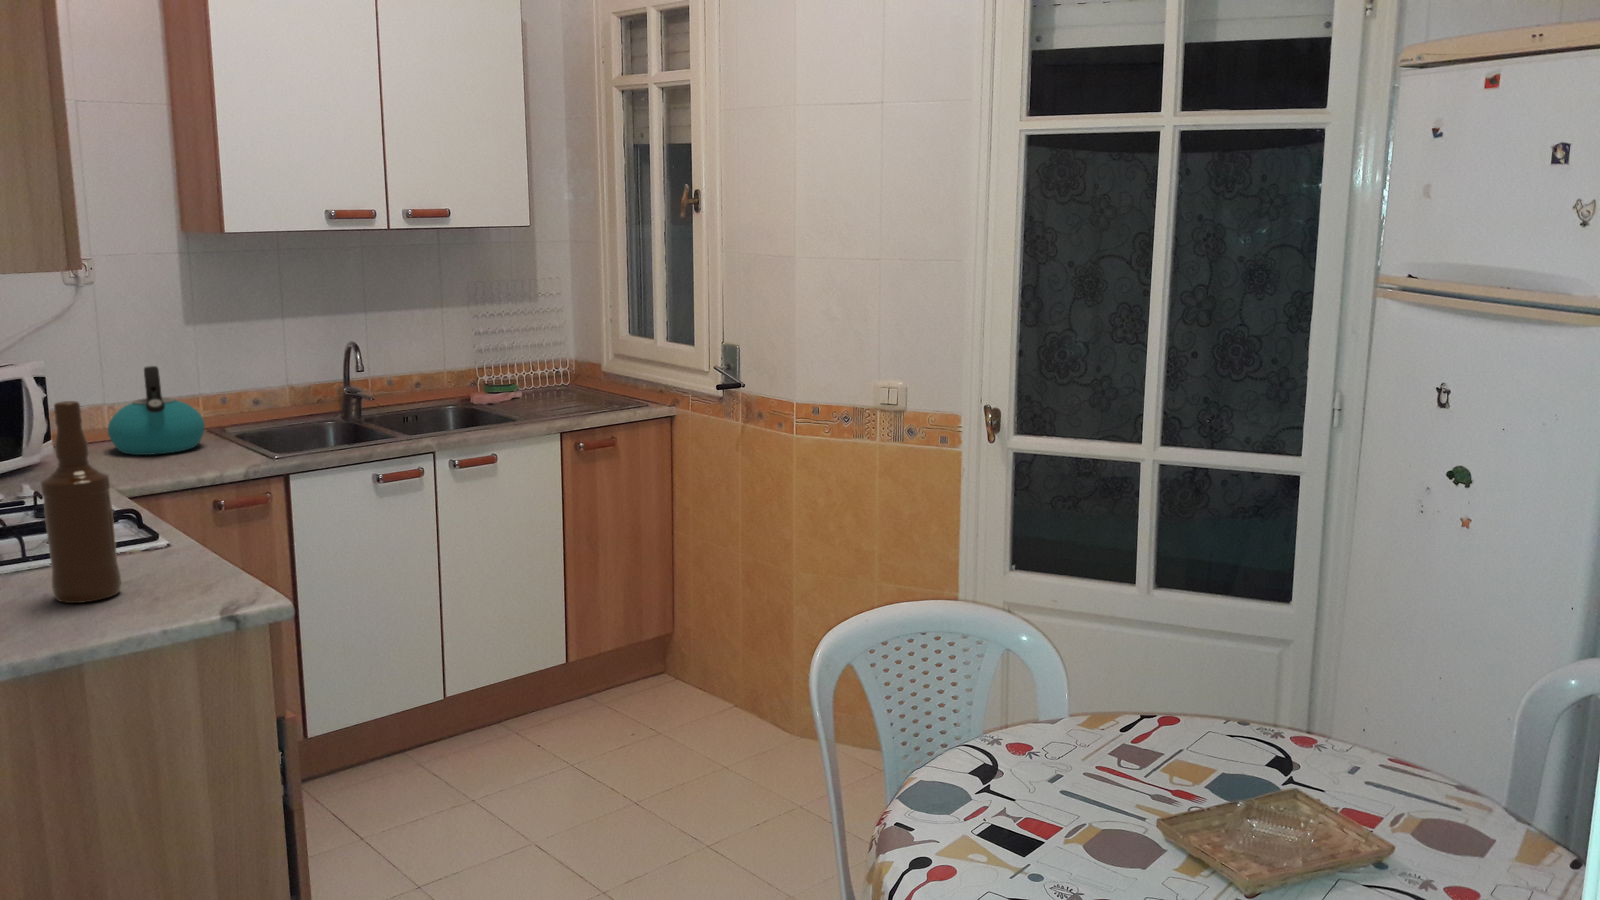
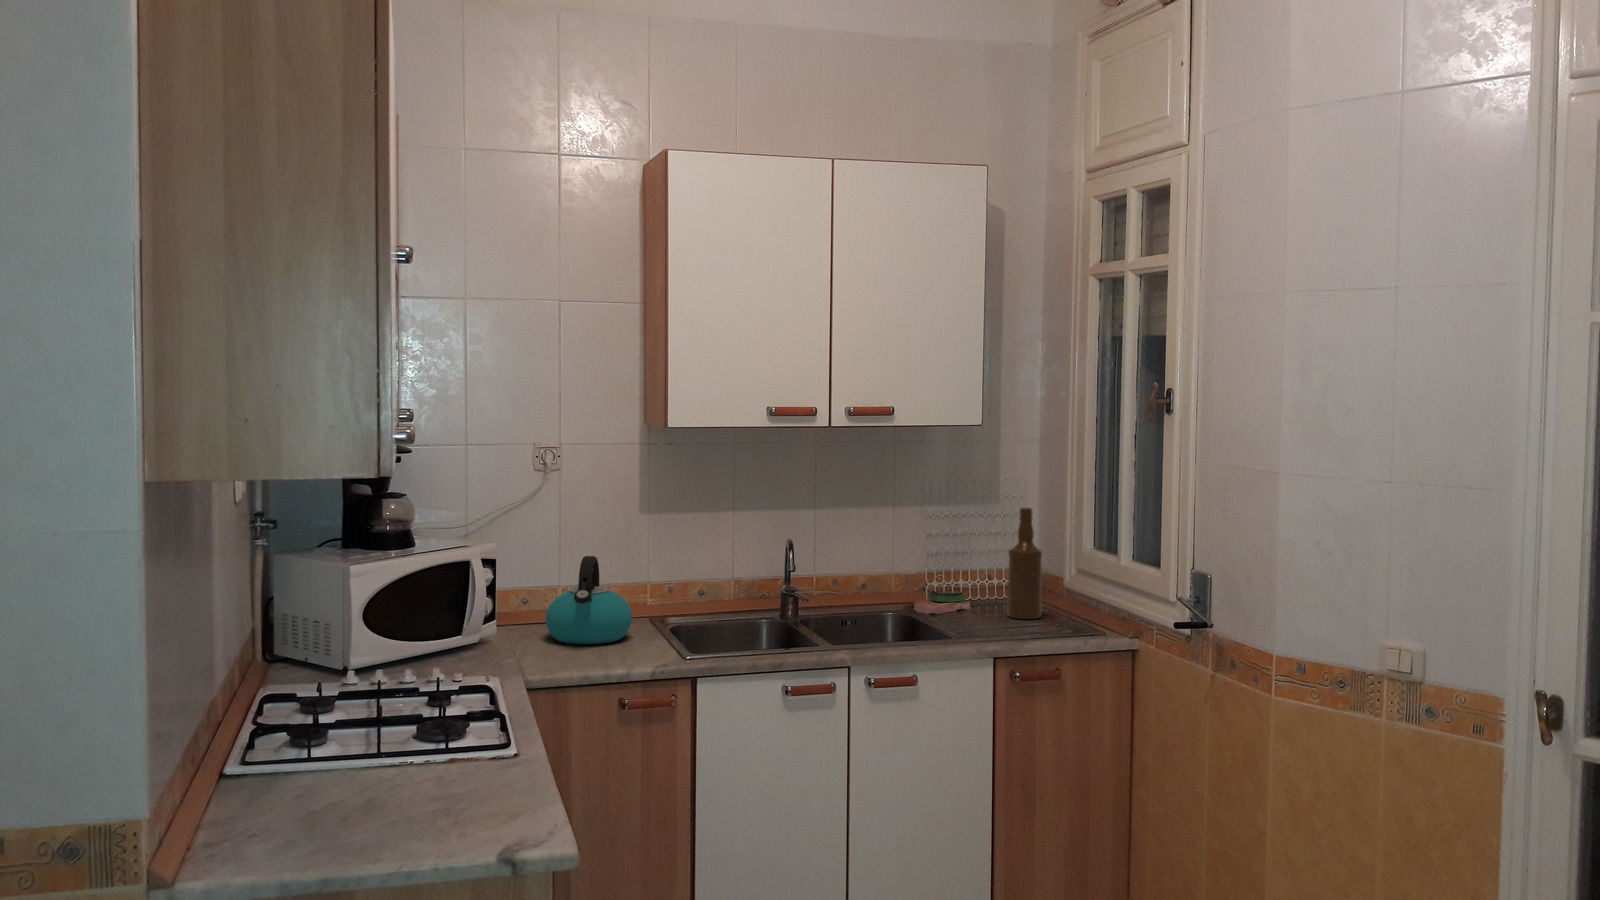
bottle: present [40,401,121,603] -> present [1007,507,1042,619]

